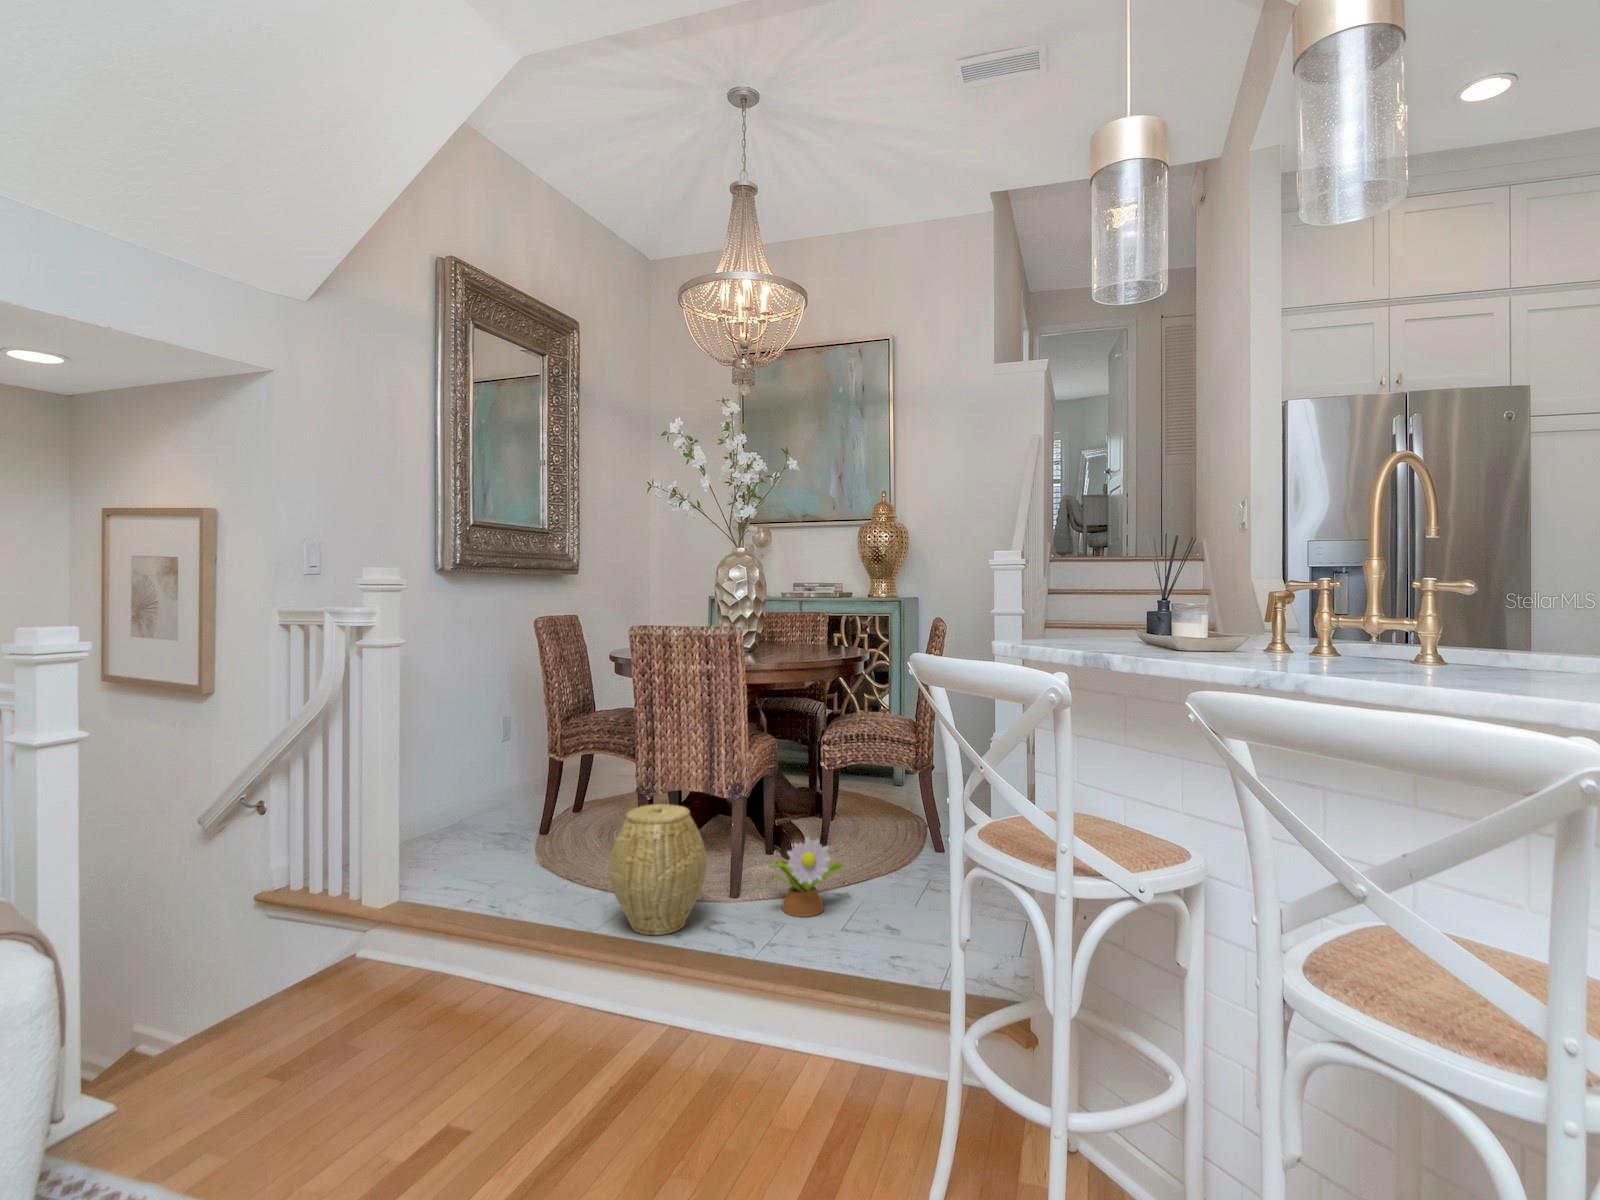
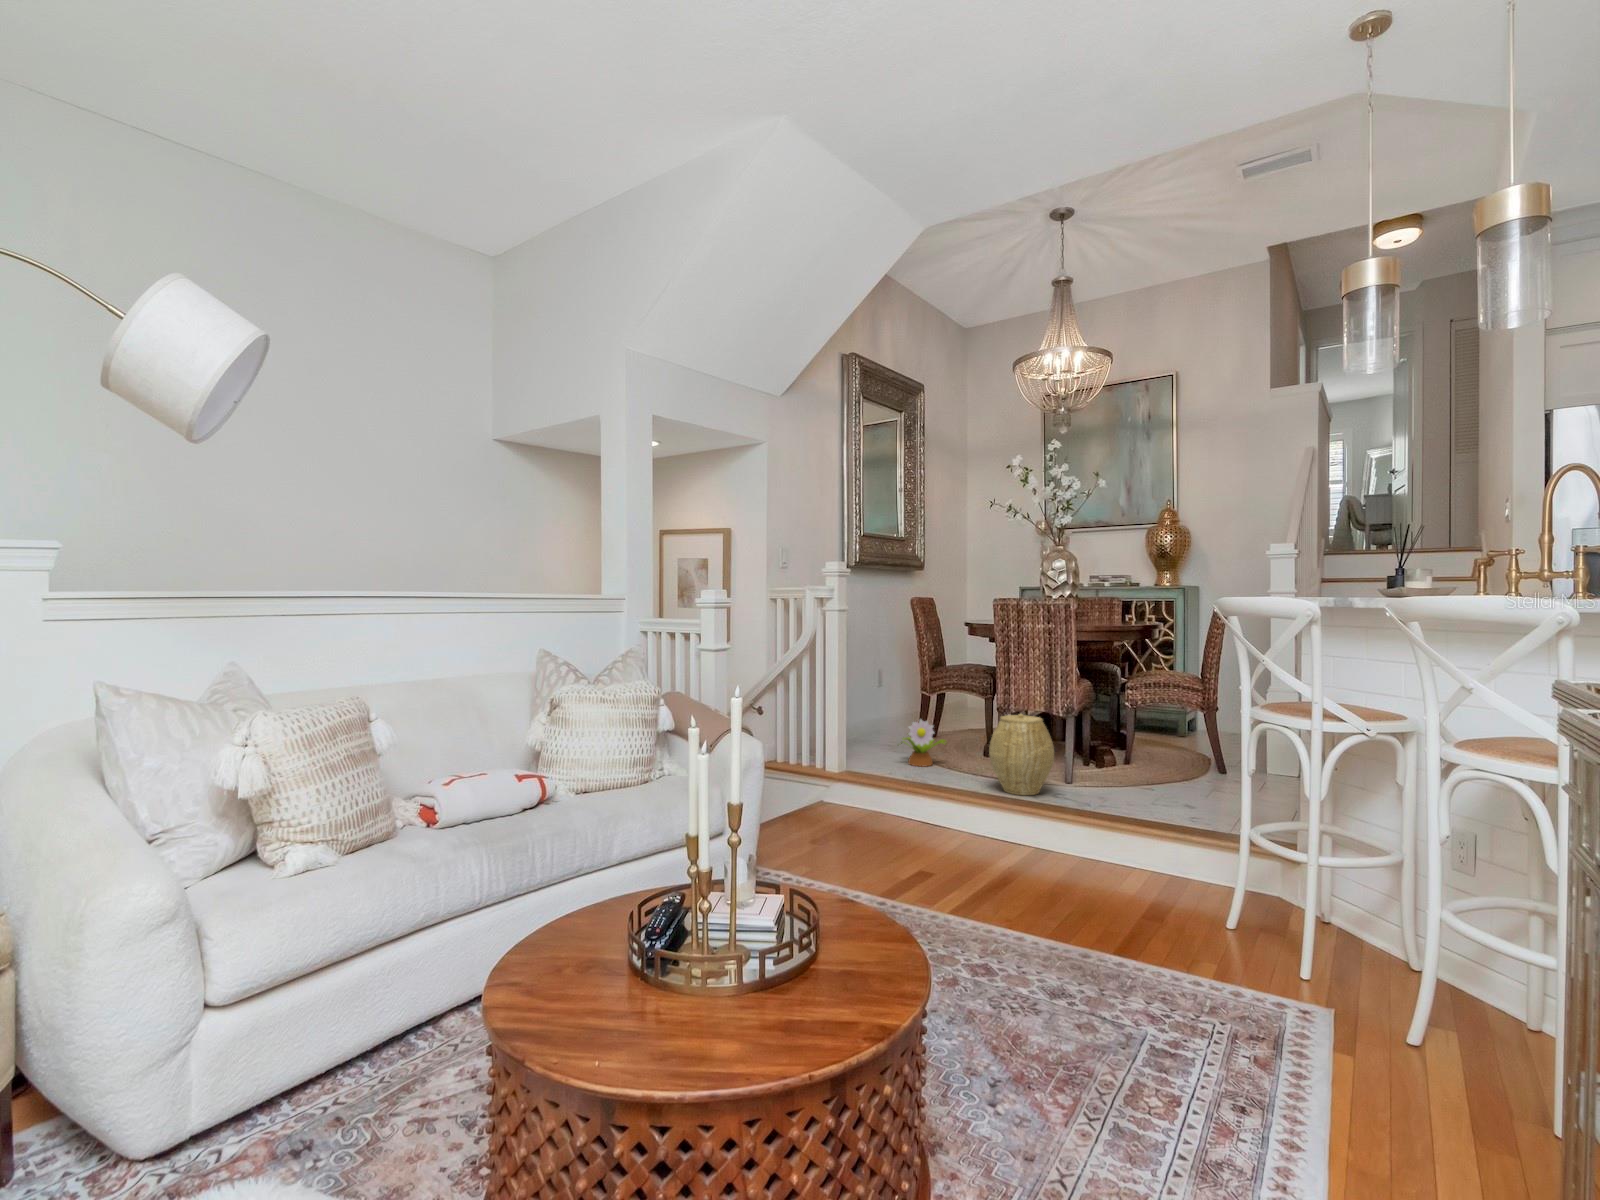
decorative plant: present [767,837,845,917] -> present [901,719,946,766]

